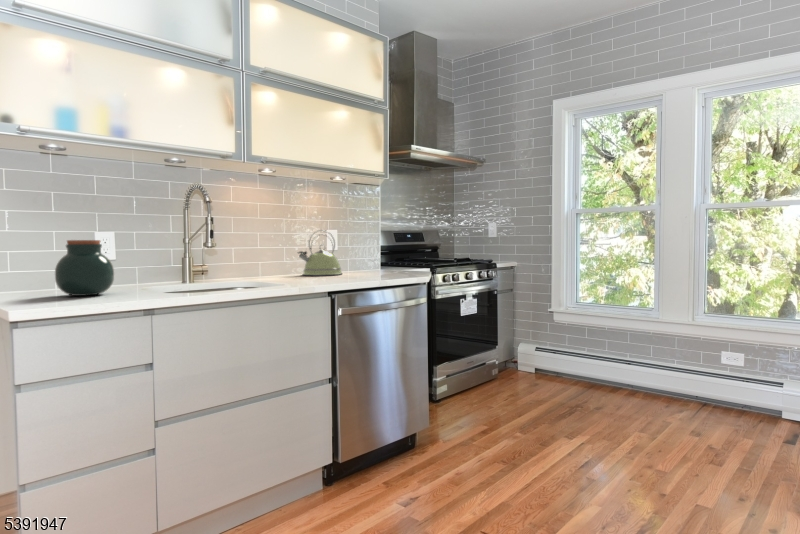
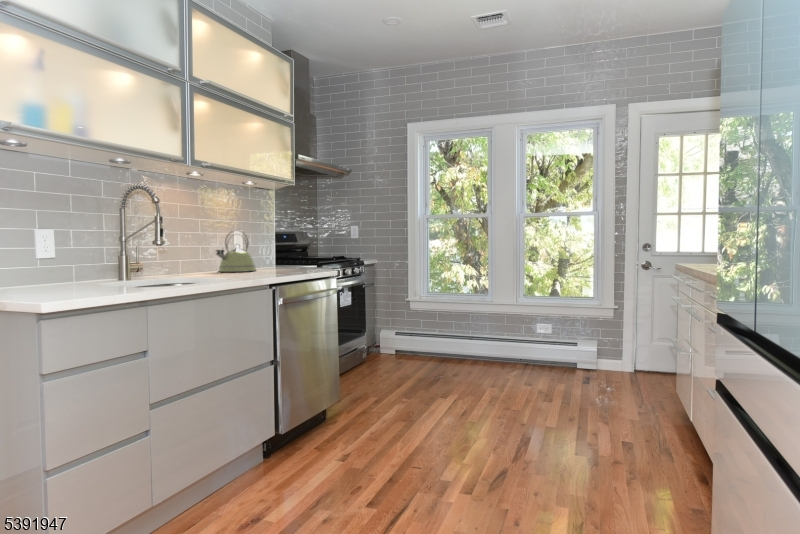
jar: present [55,240,114,296] -> none [30,237,88,291]

